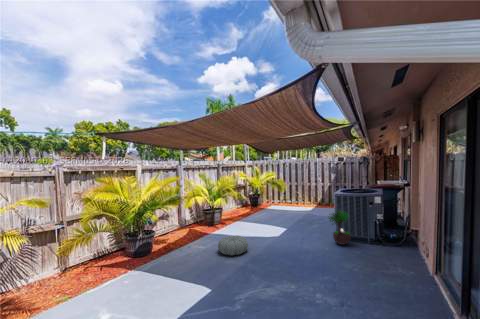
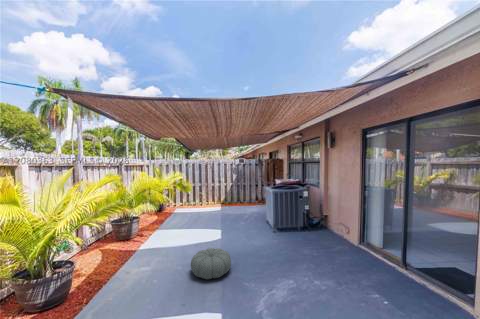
potted tree: present [329,211,351,245] -> none [284,200,305,235]

